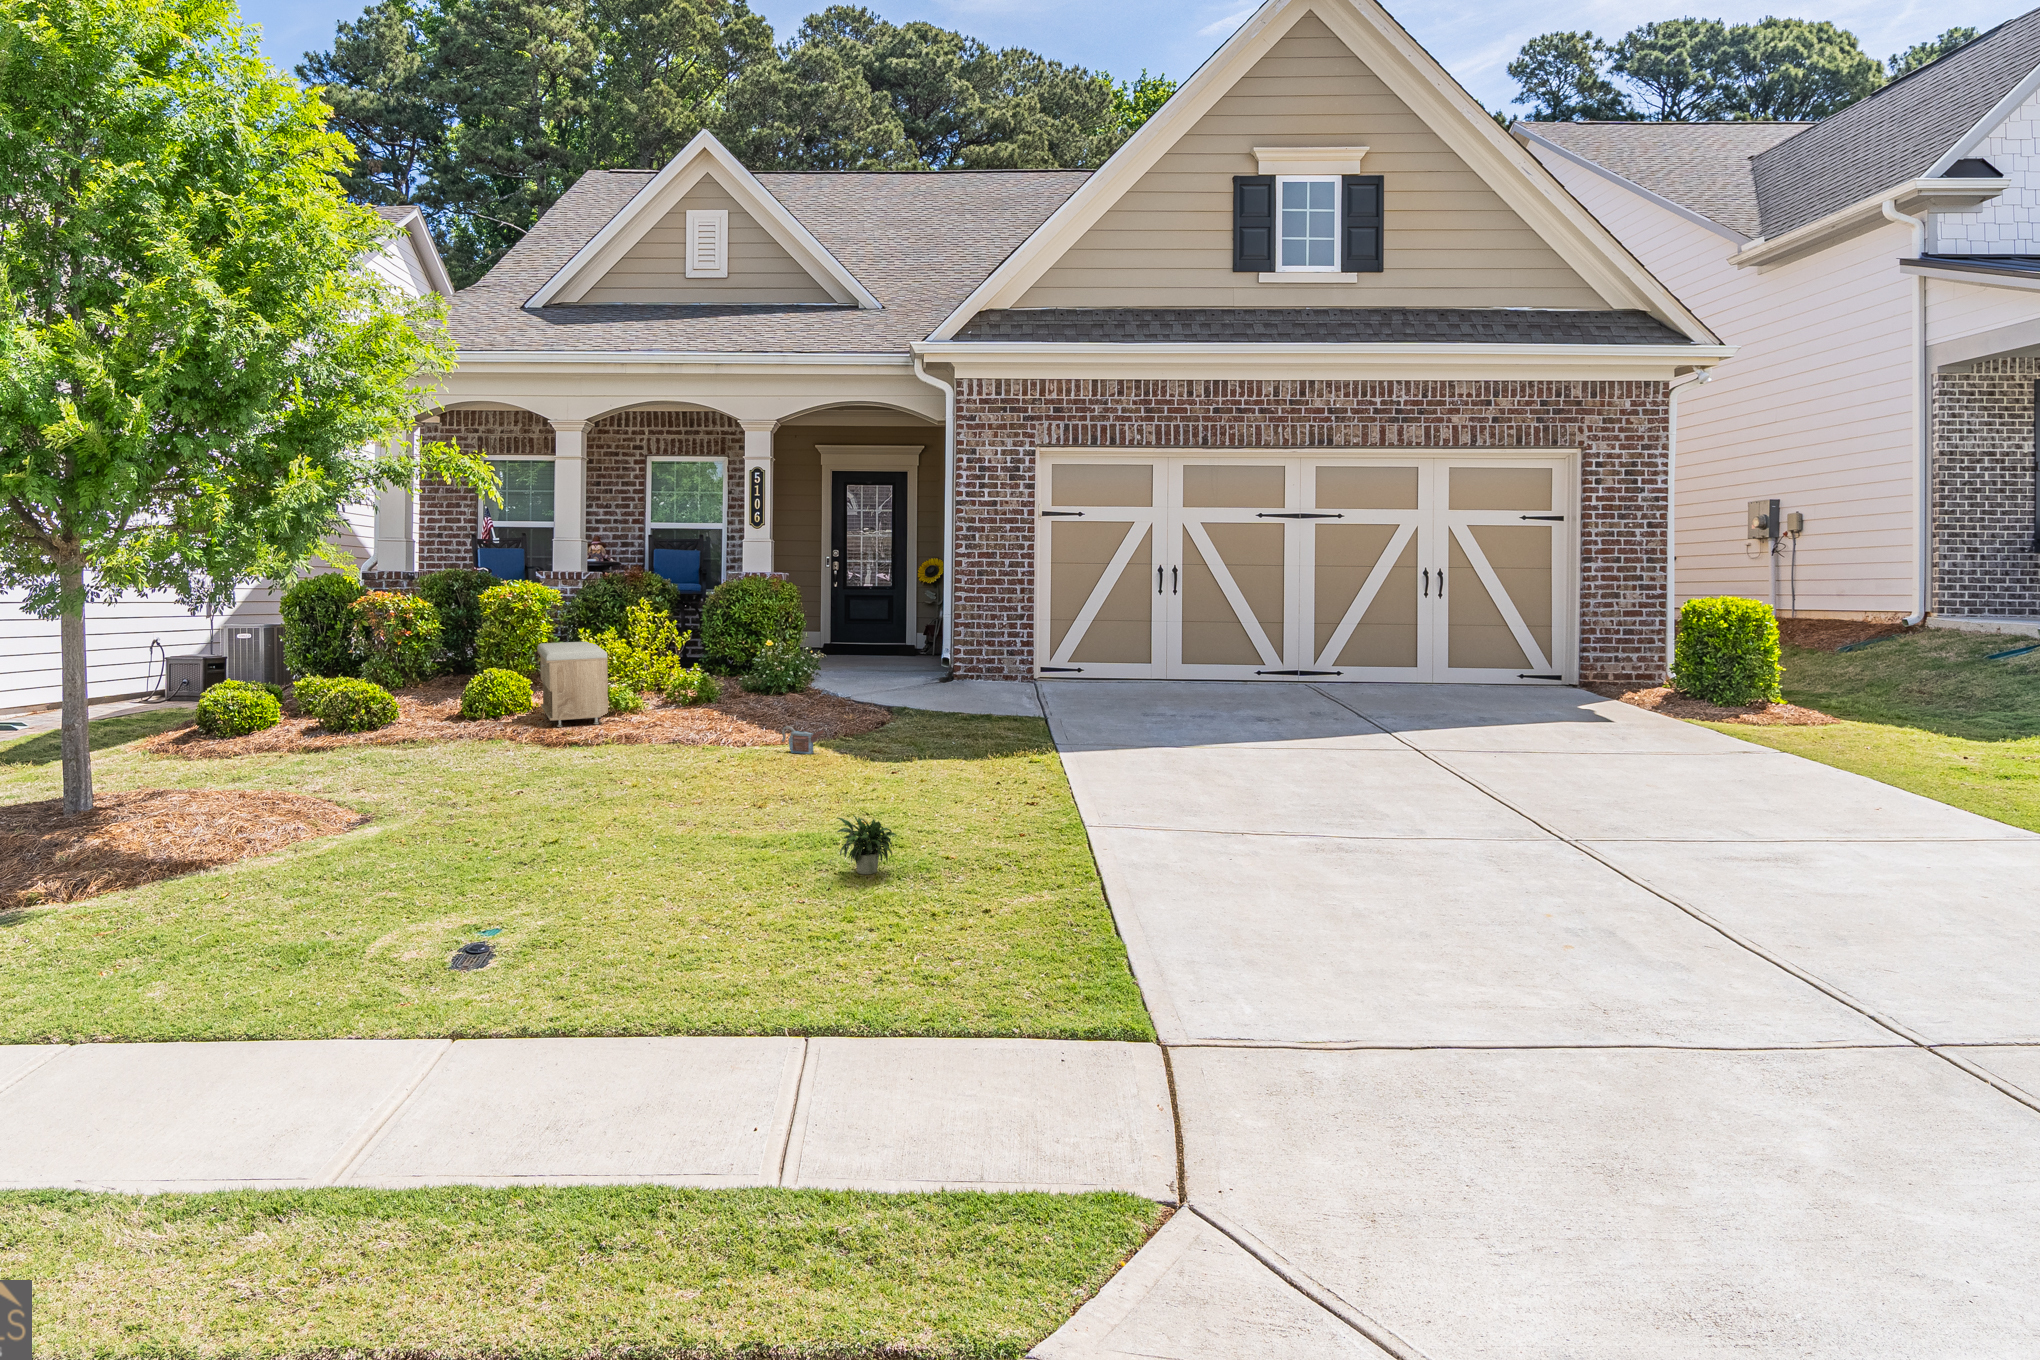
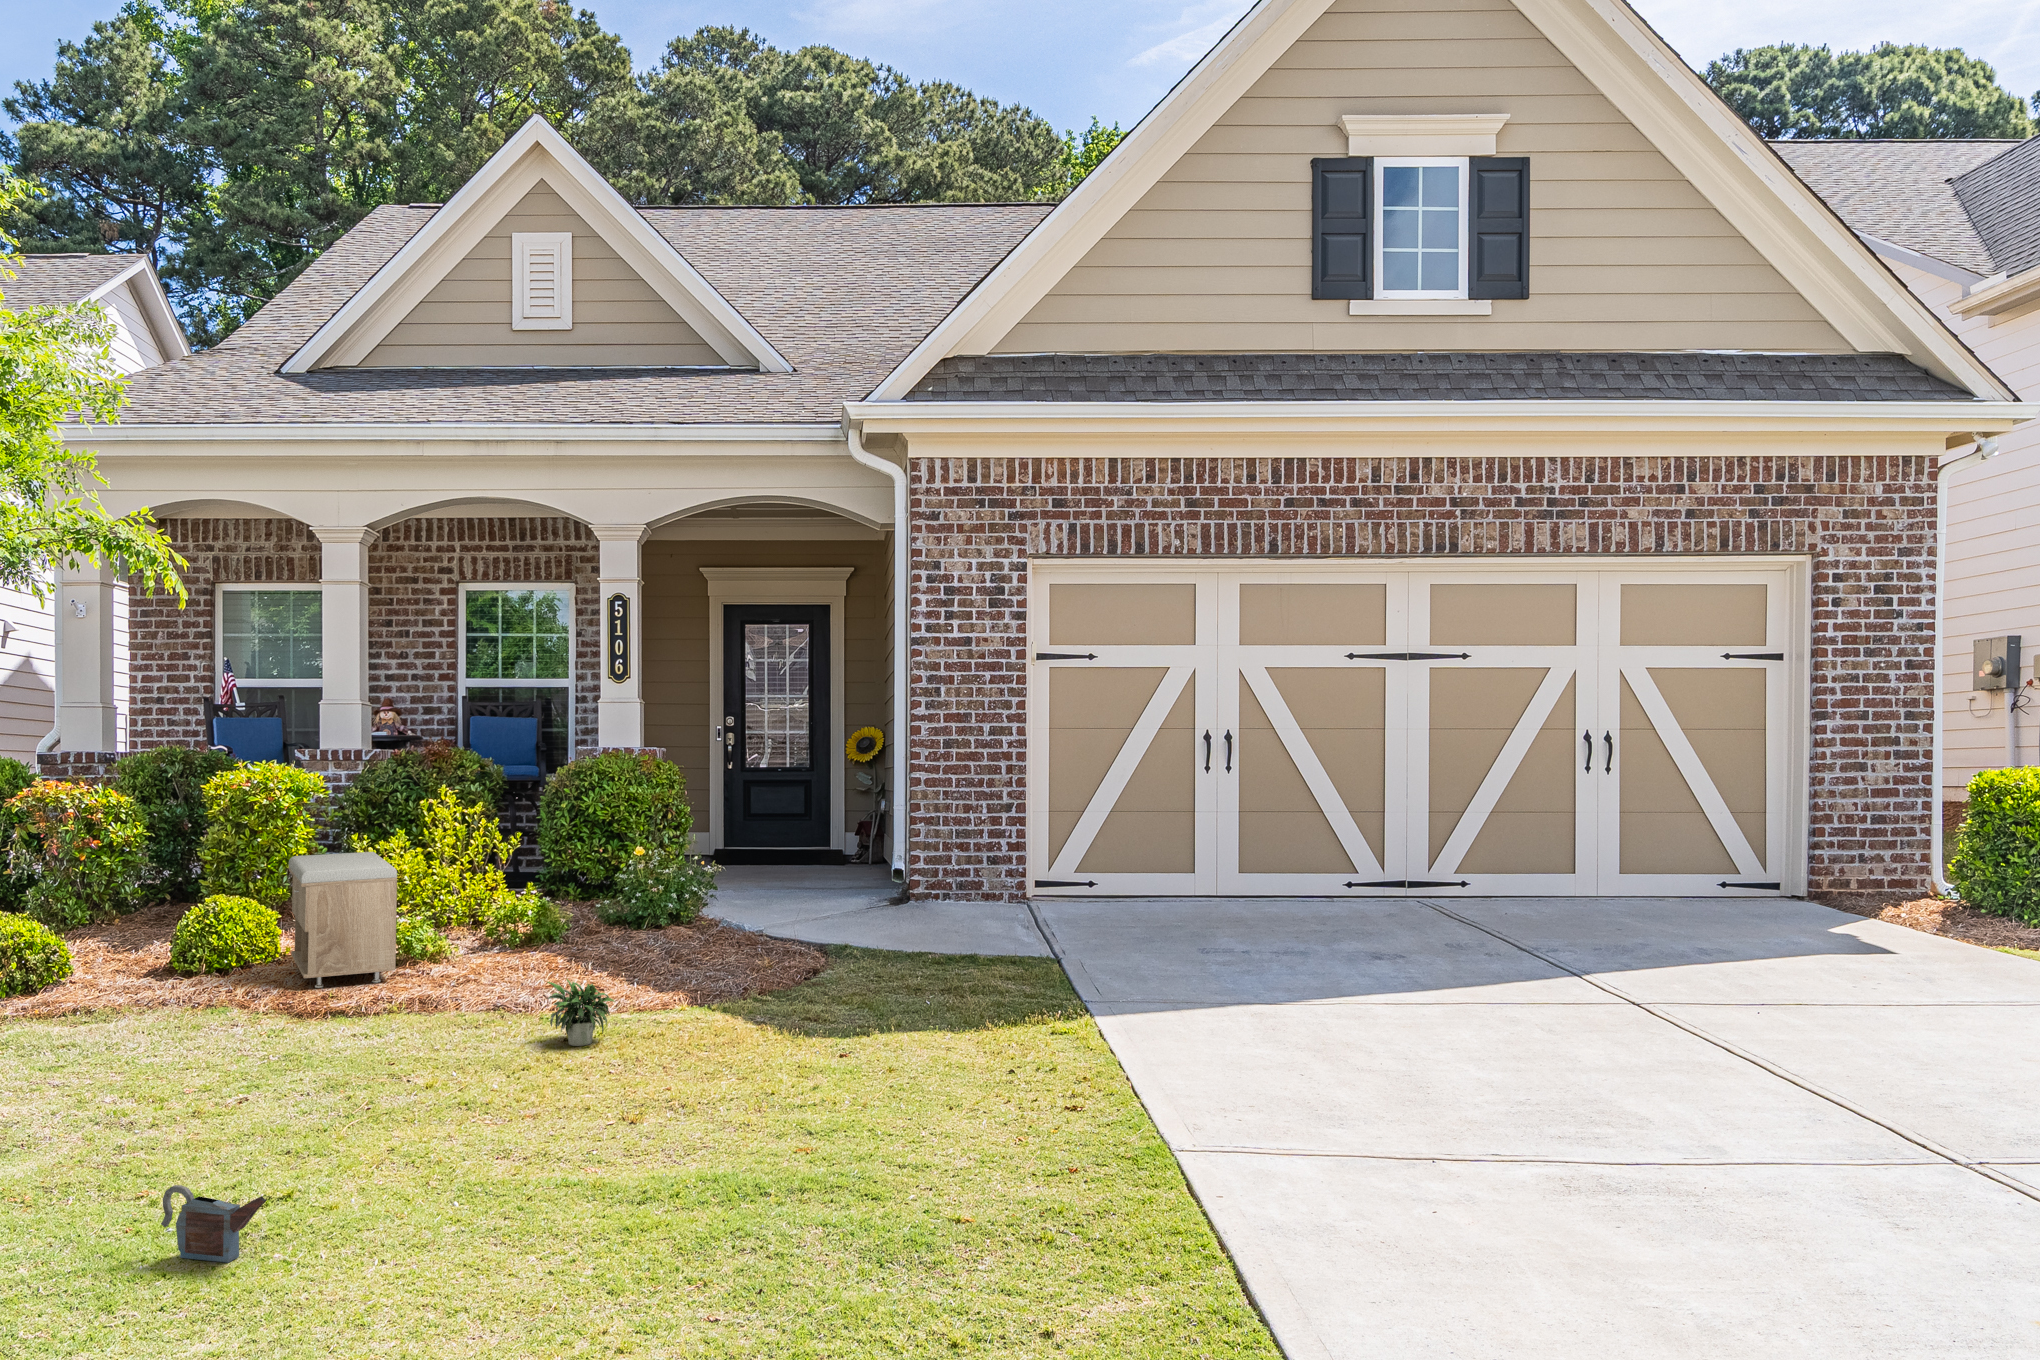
watering can: present [782,726,825,754] -> present [161,1185,267,1263]
potted plant: present [830,814,897,874] -> present [541,979,615,1046]

